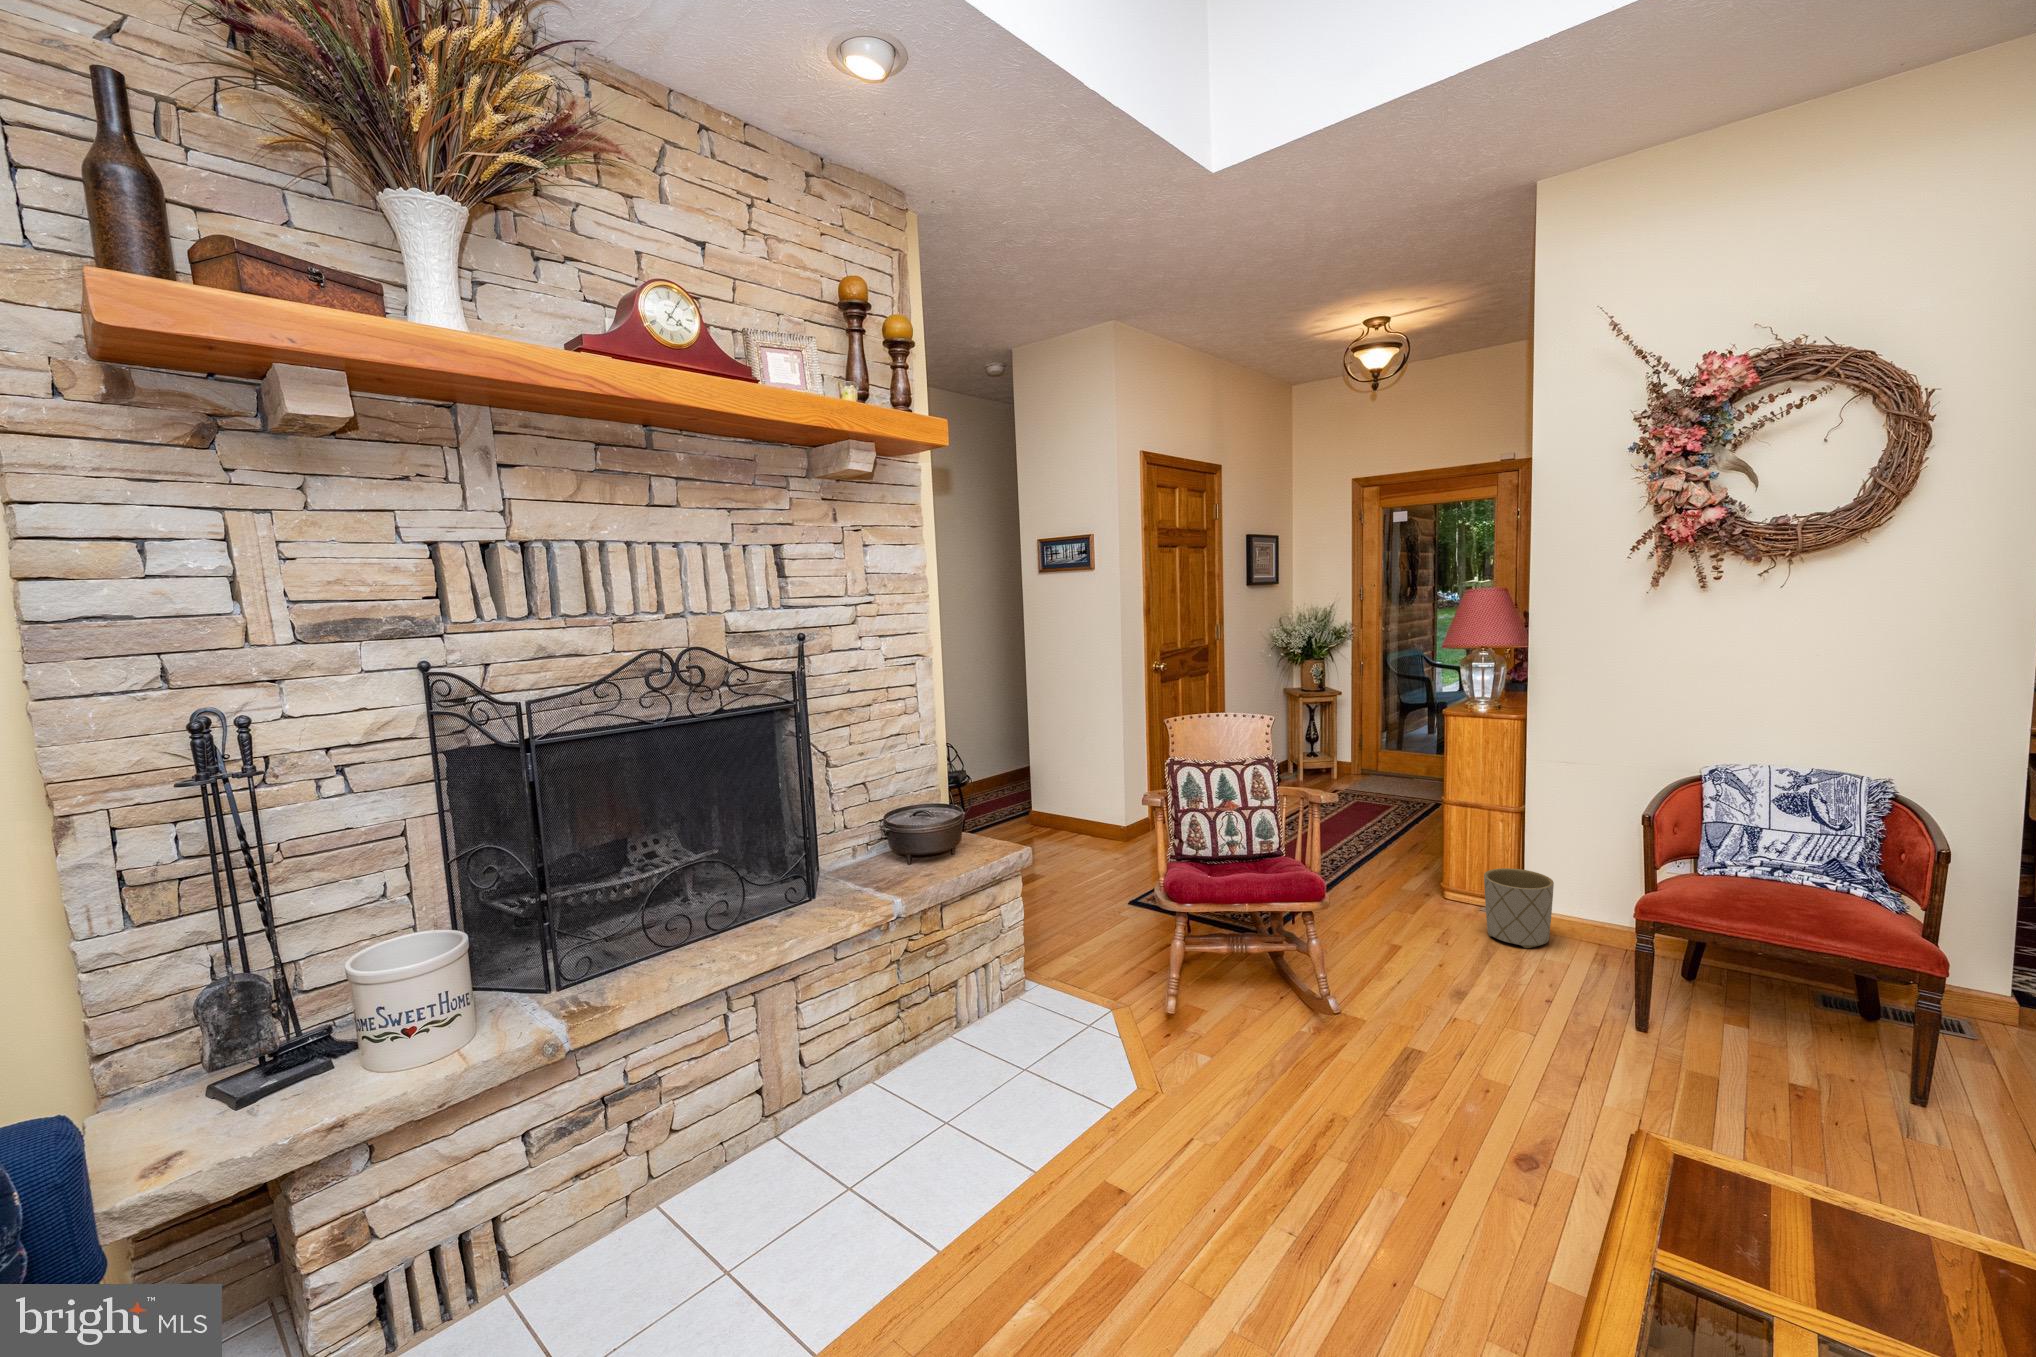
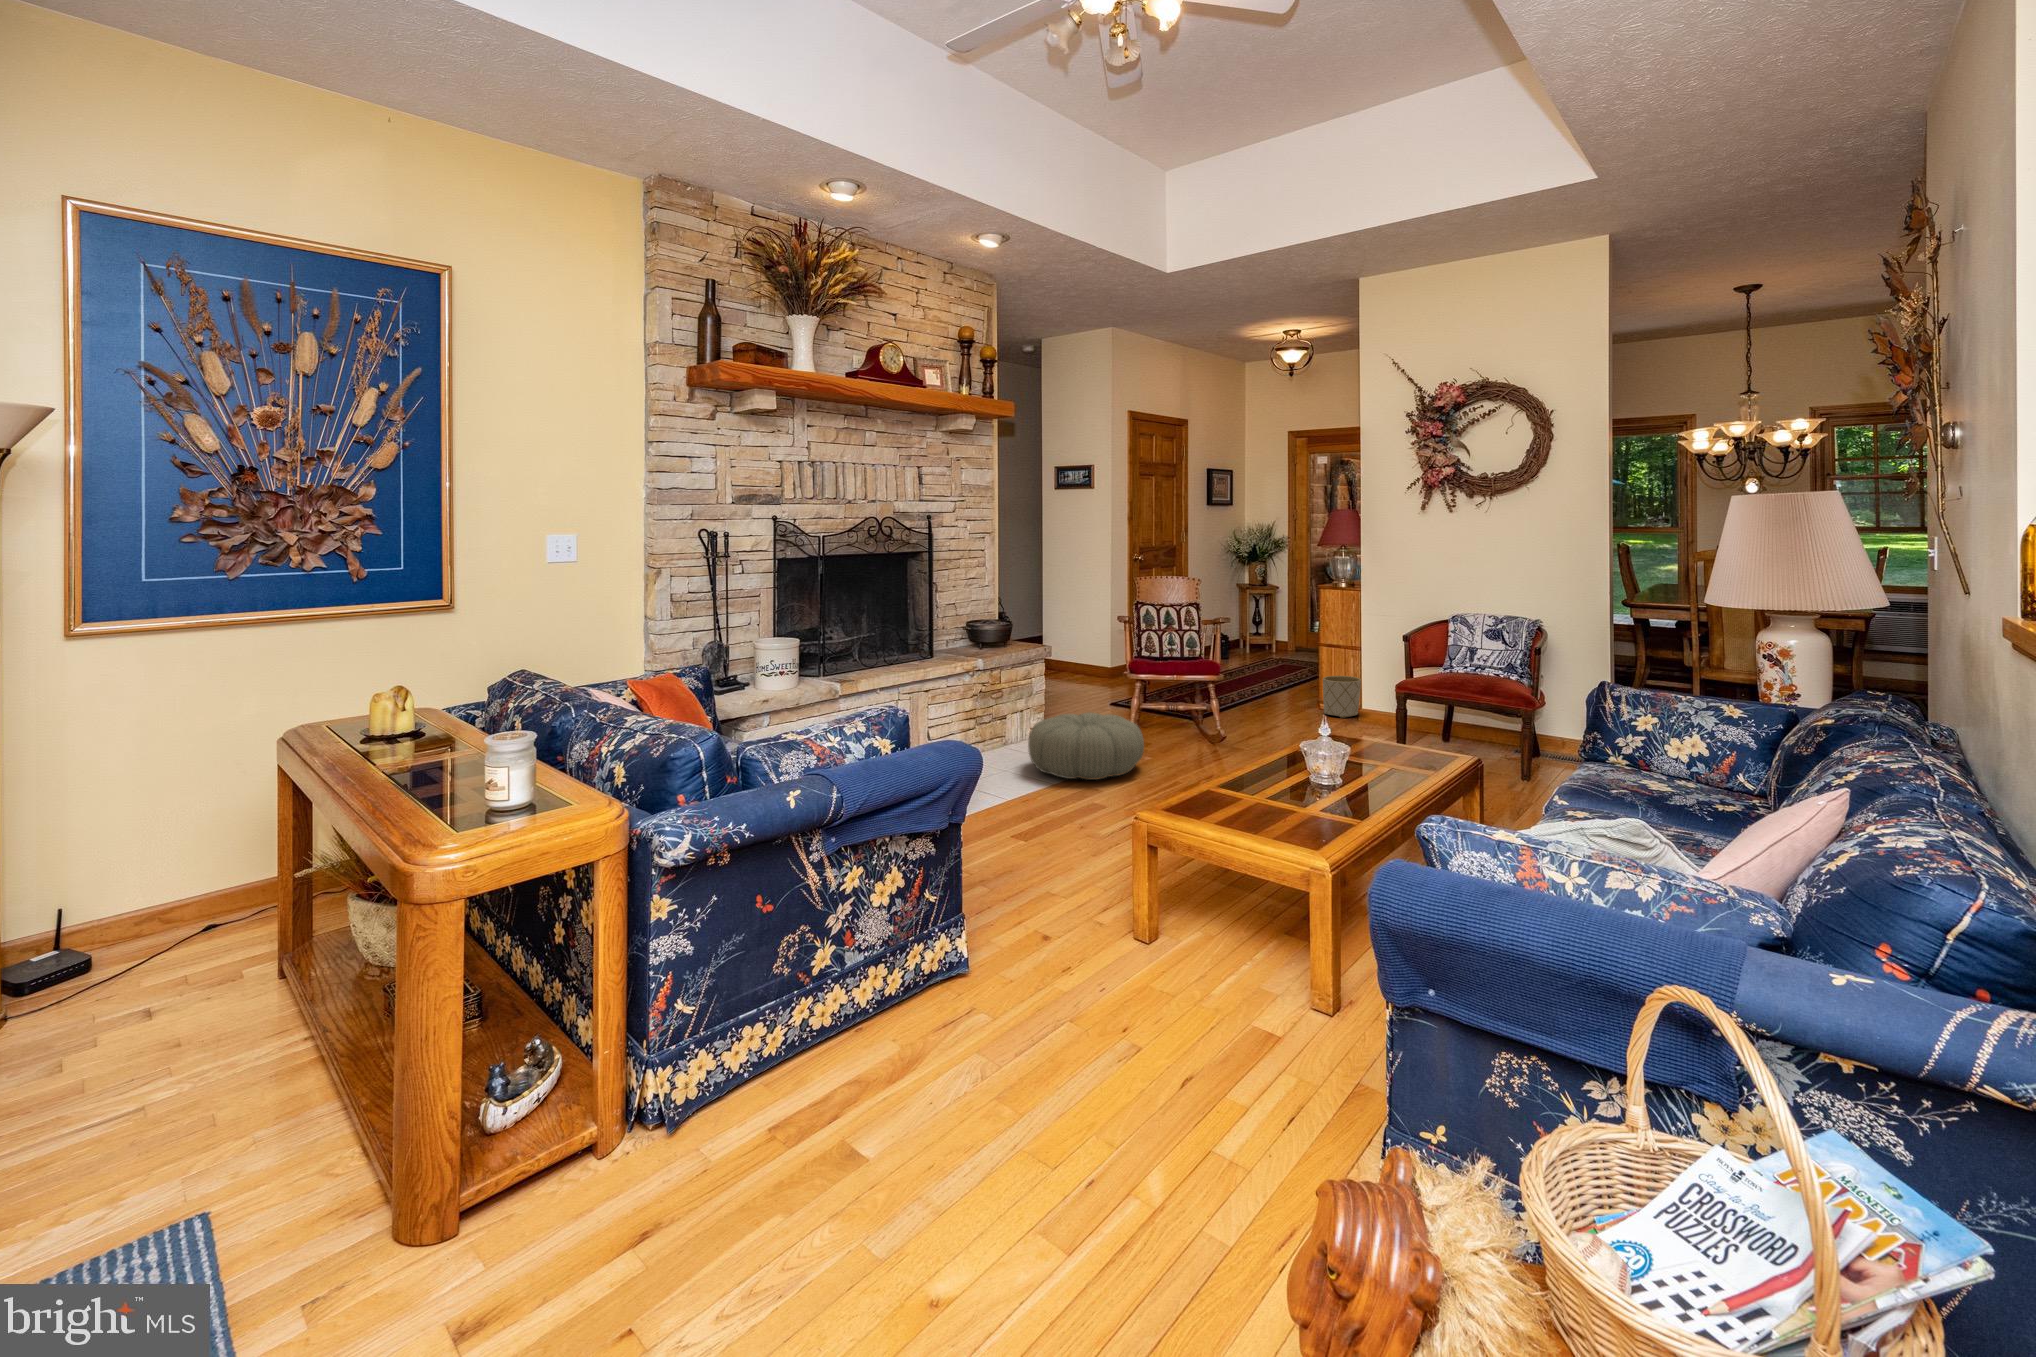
pouf: none [977,1014,1219,1225] -> present [1028,713,1144,780]

